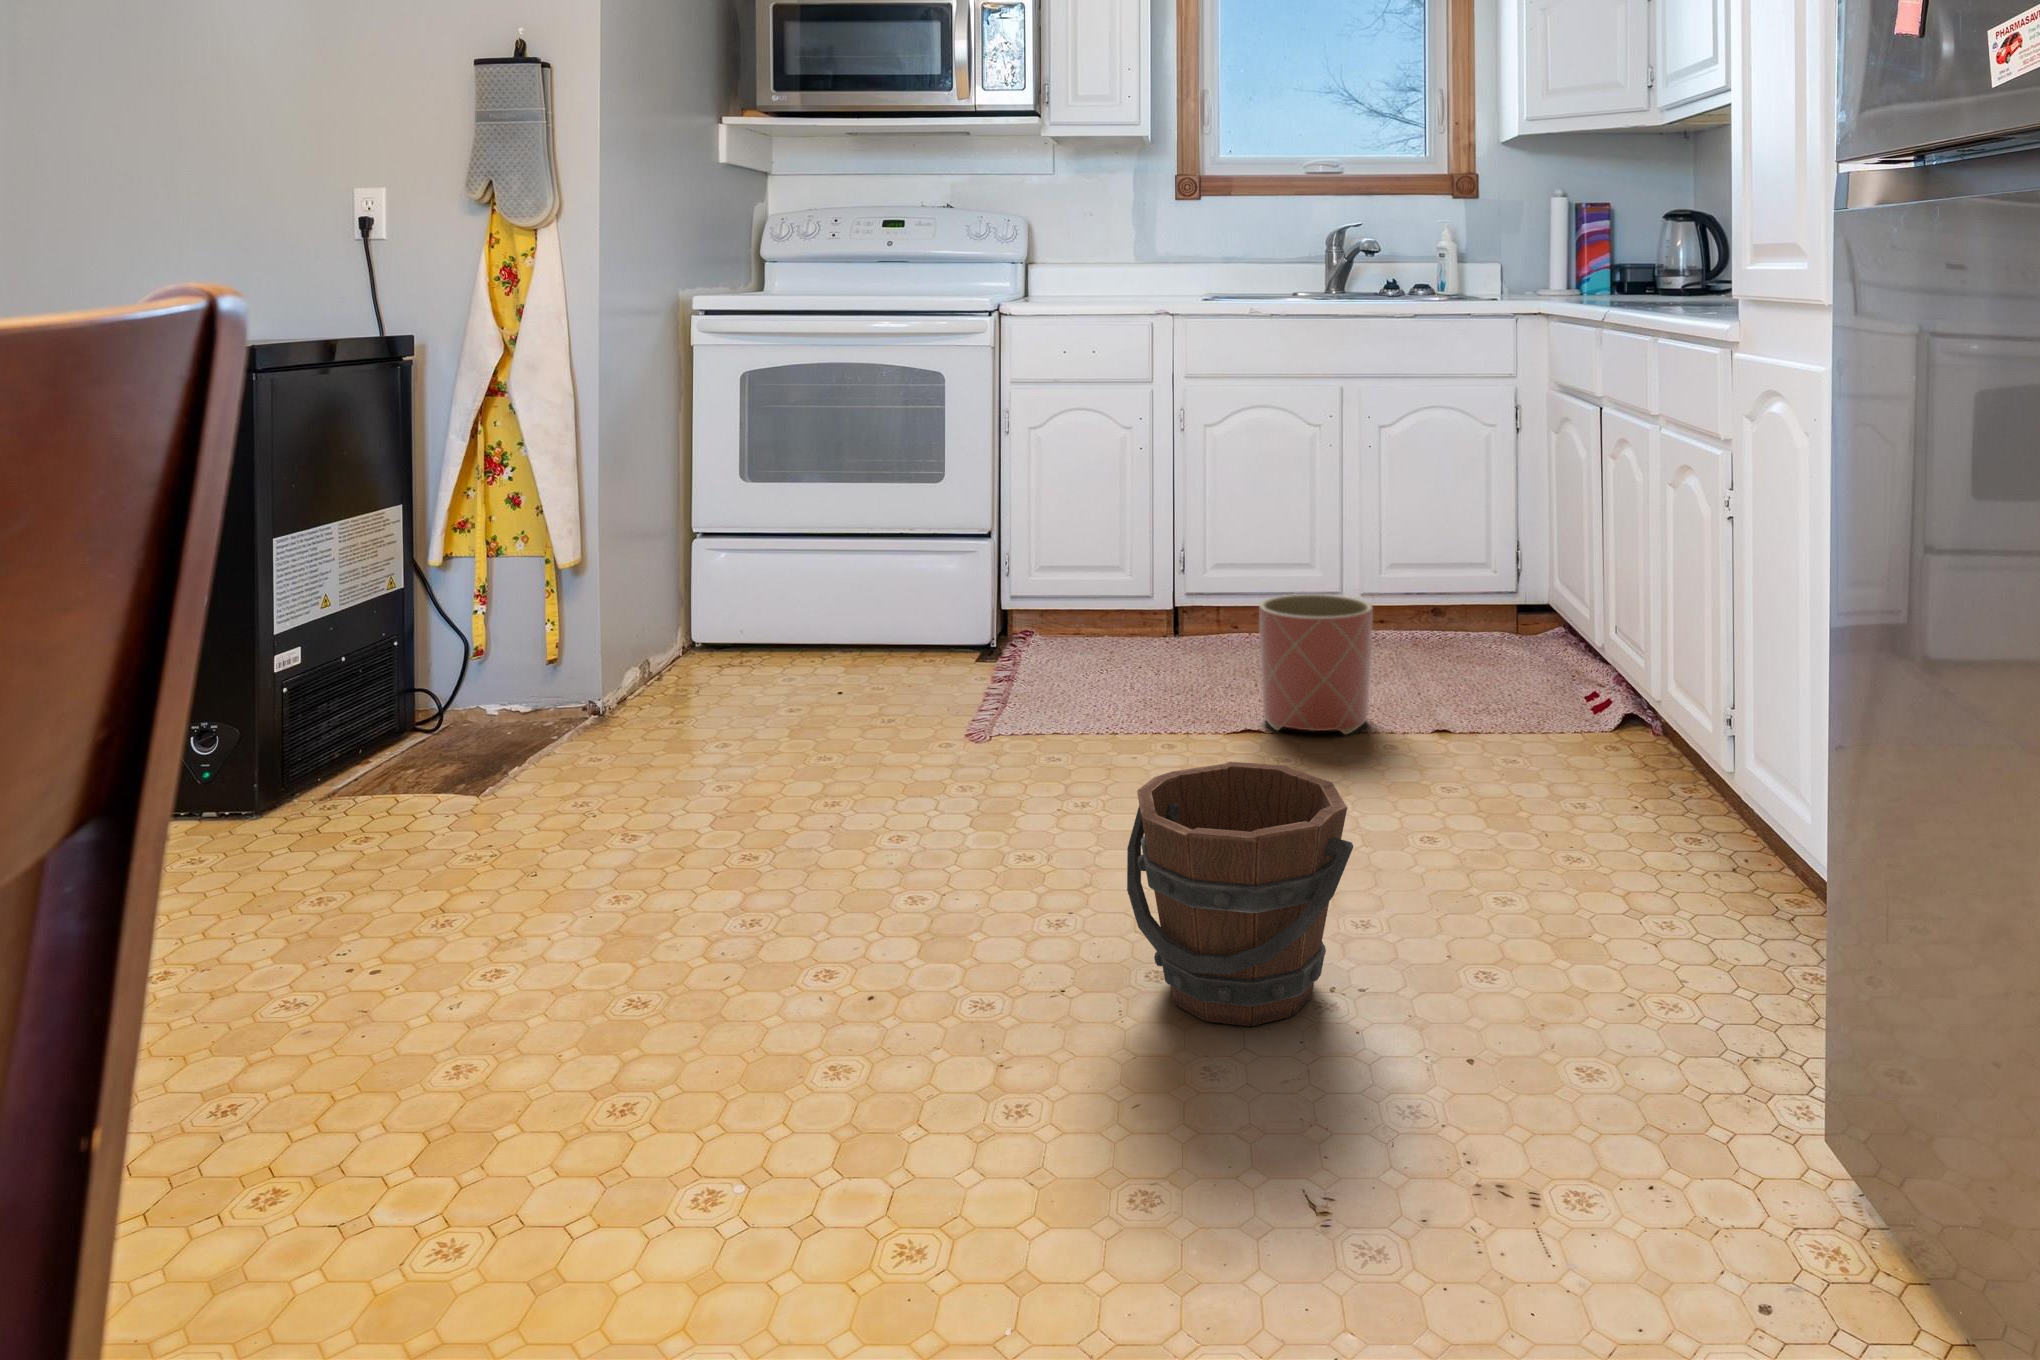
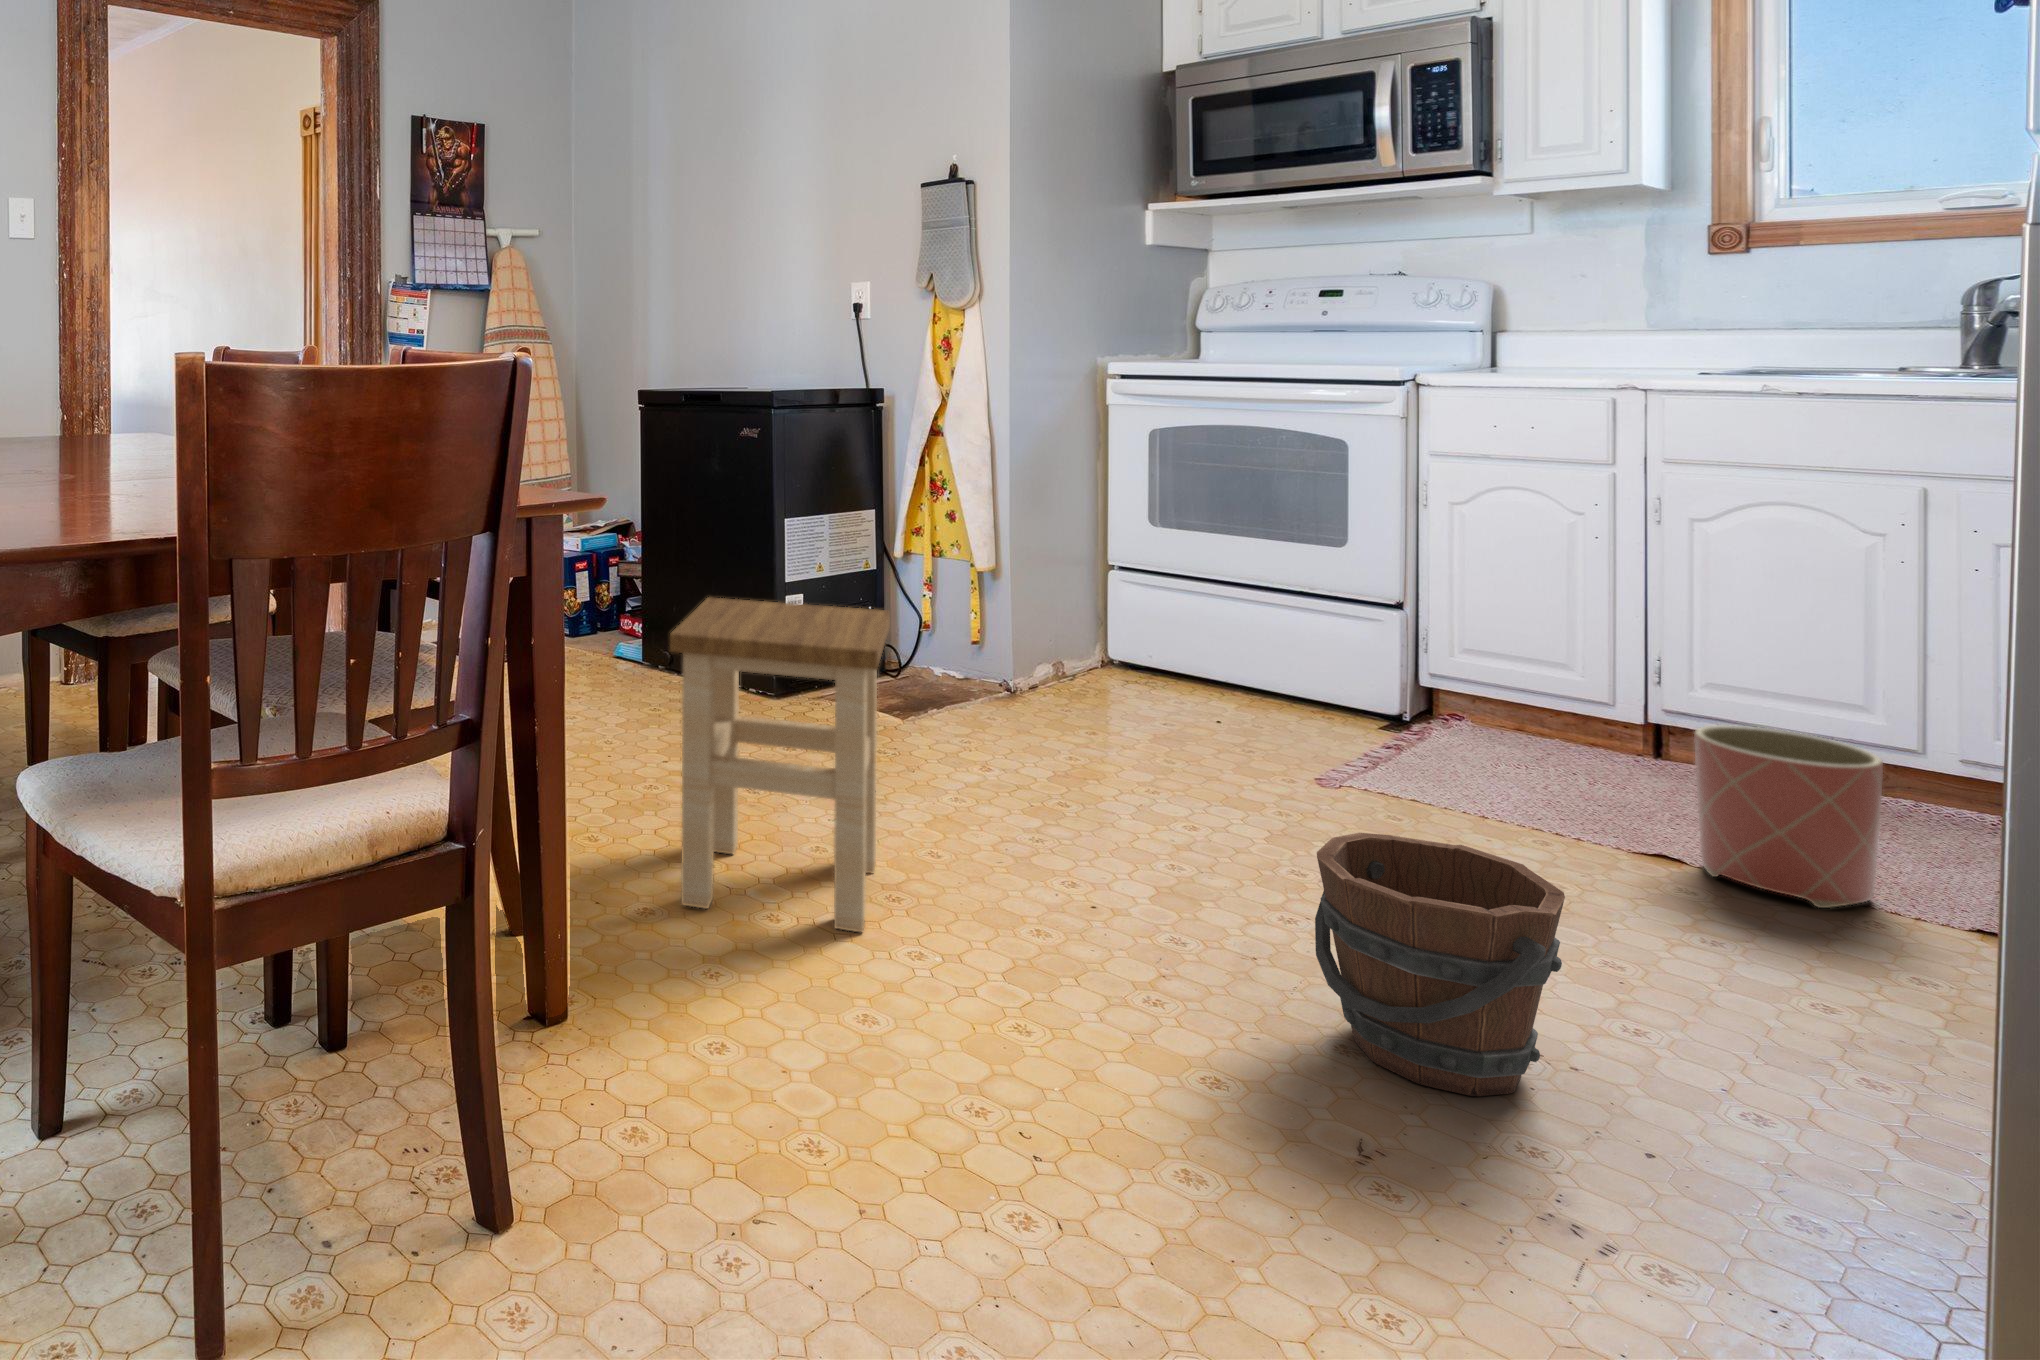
stool: none [224,637,614,1229] -> present [670,597,890,933]

